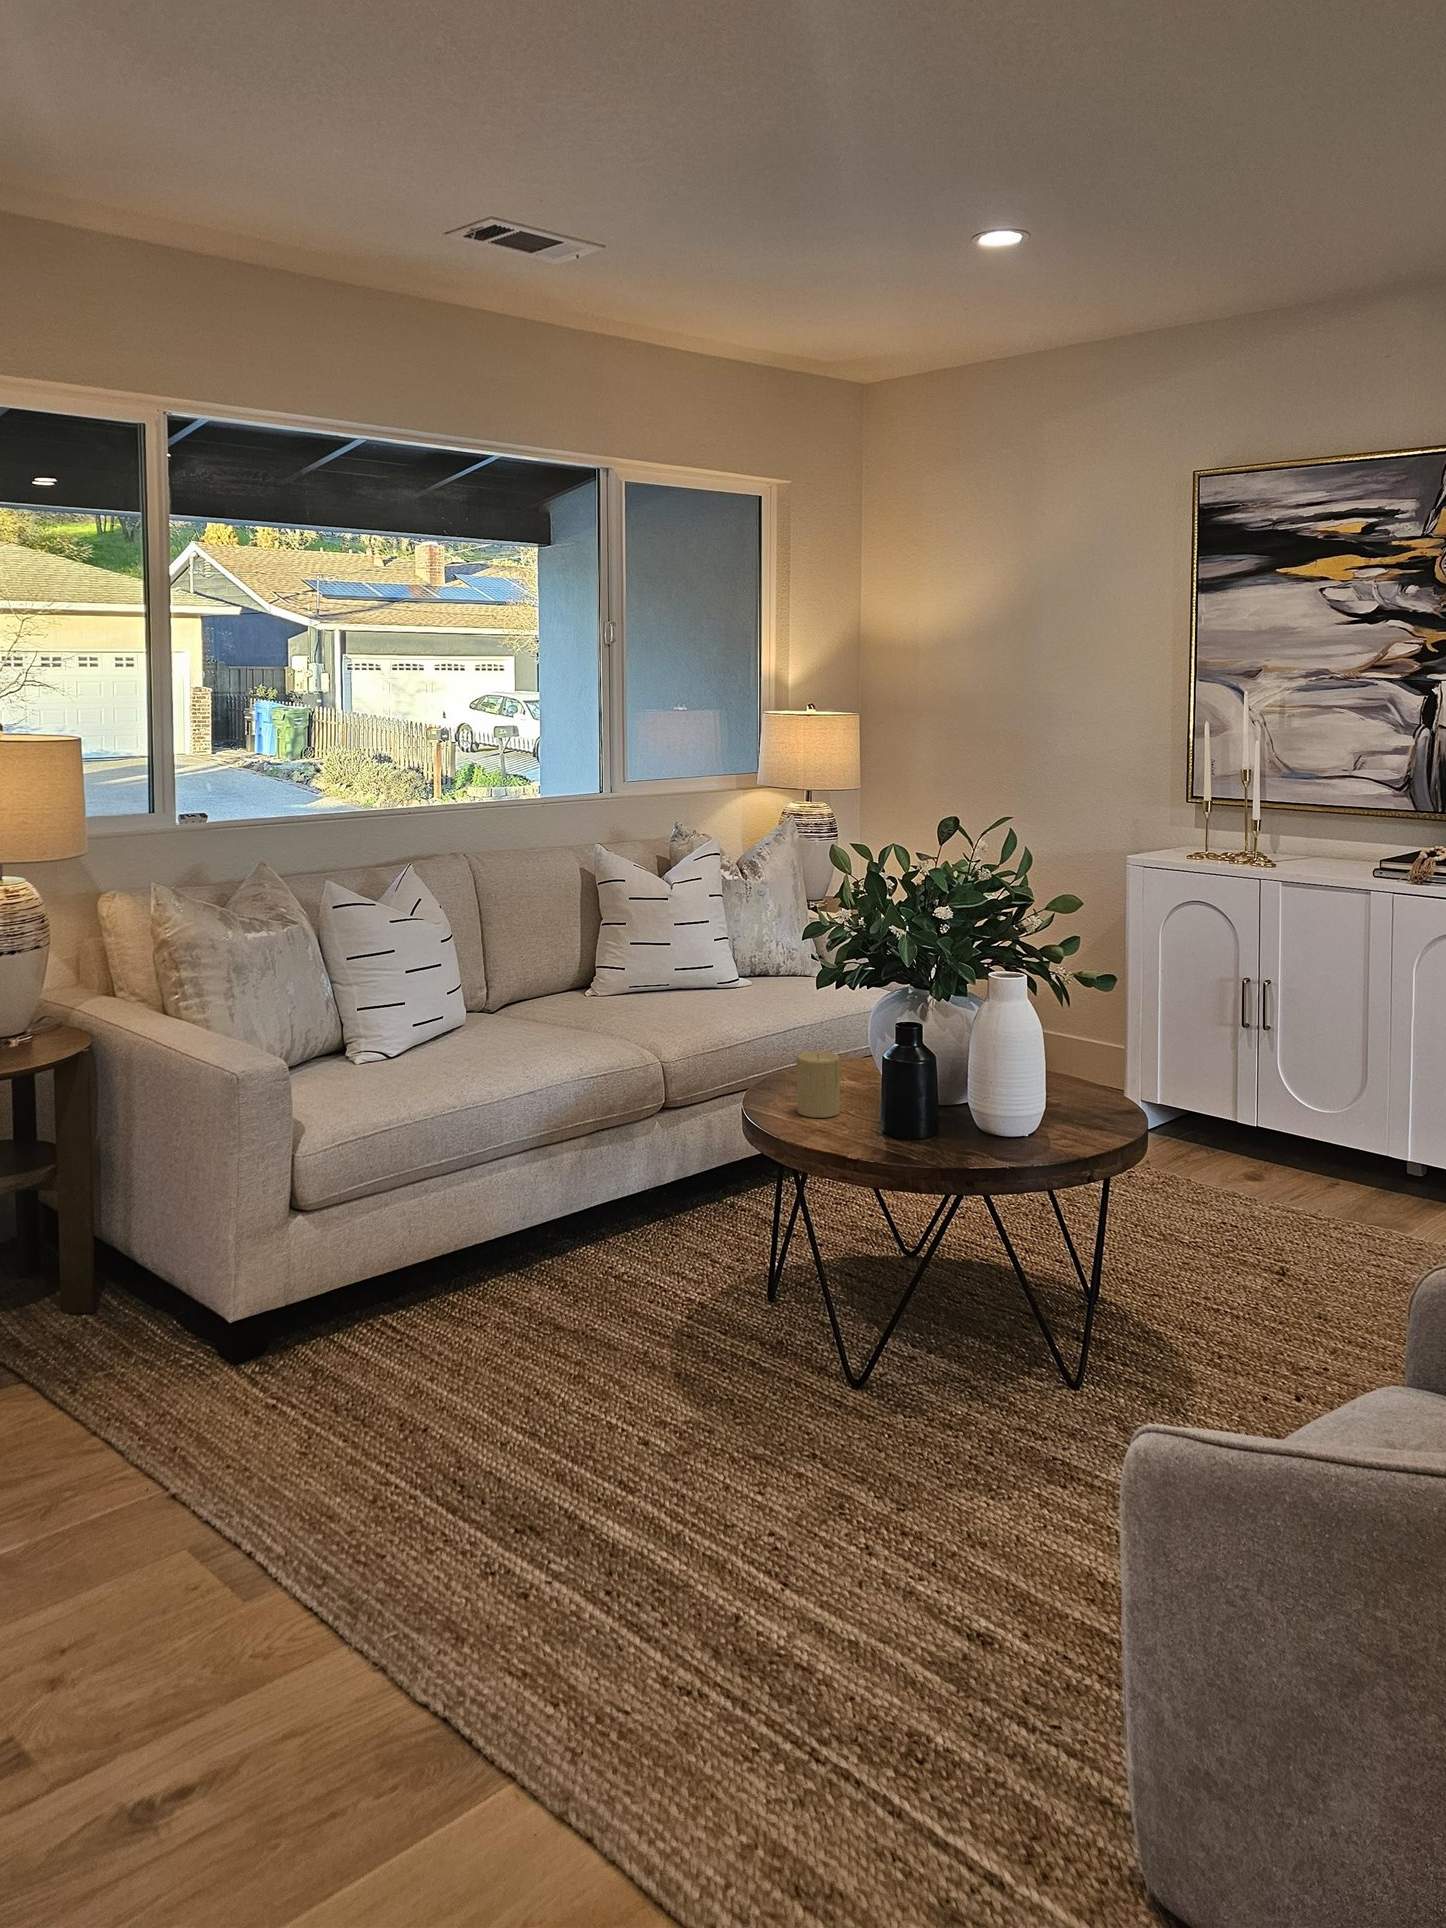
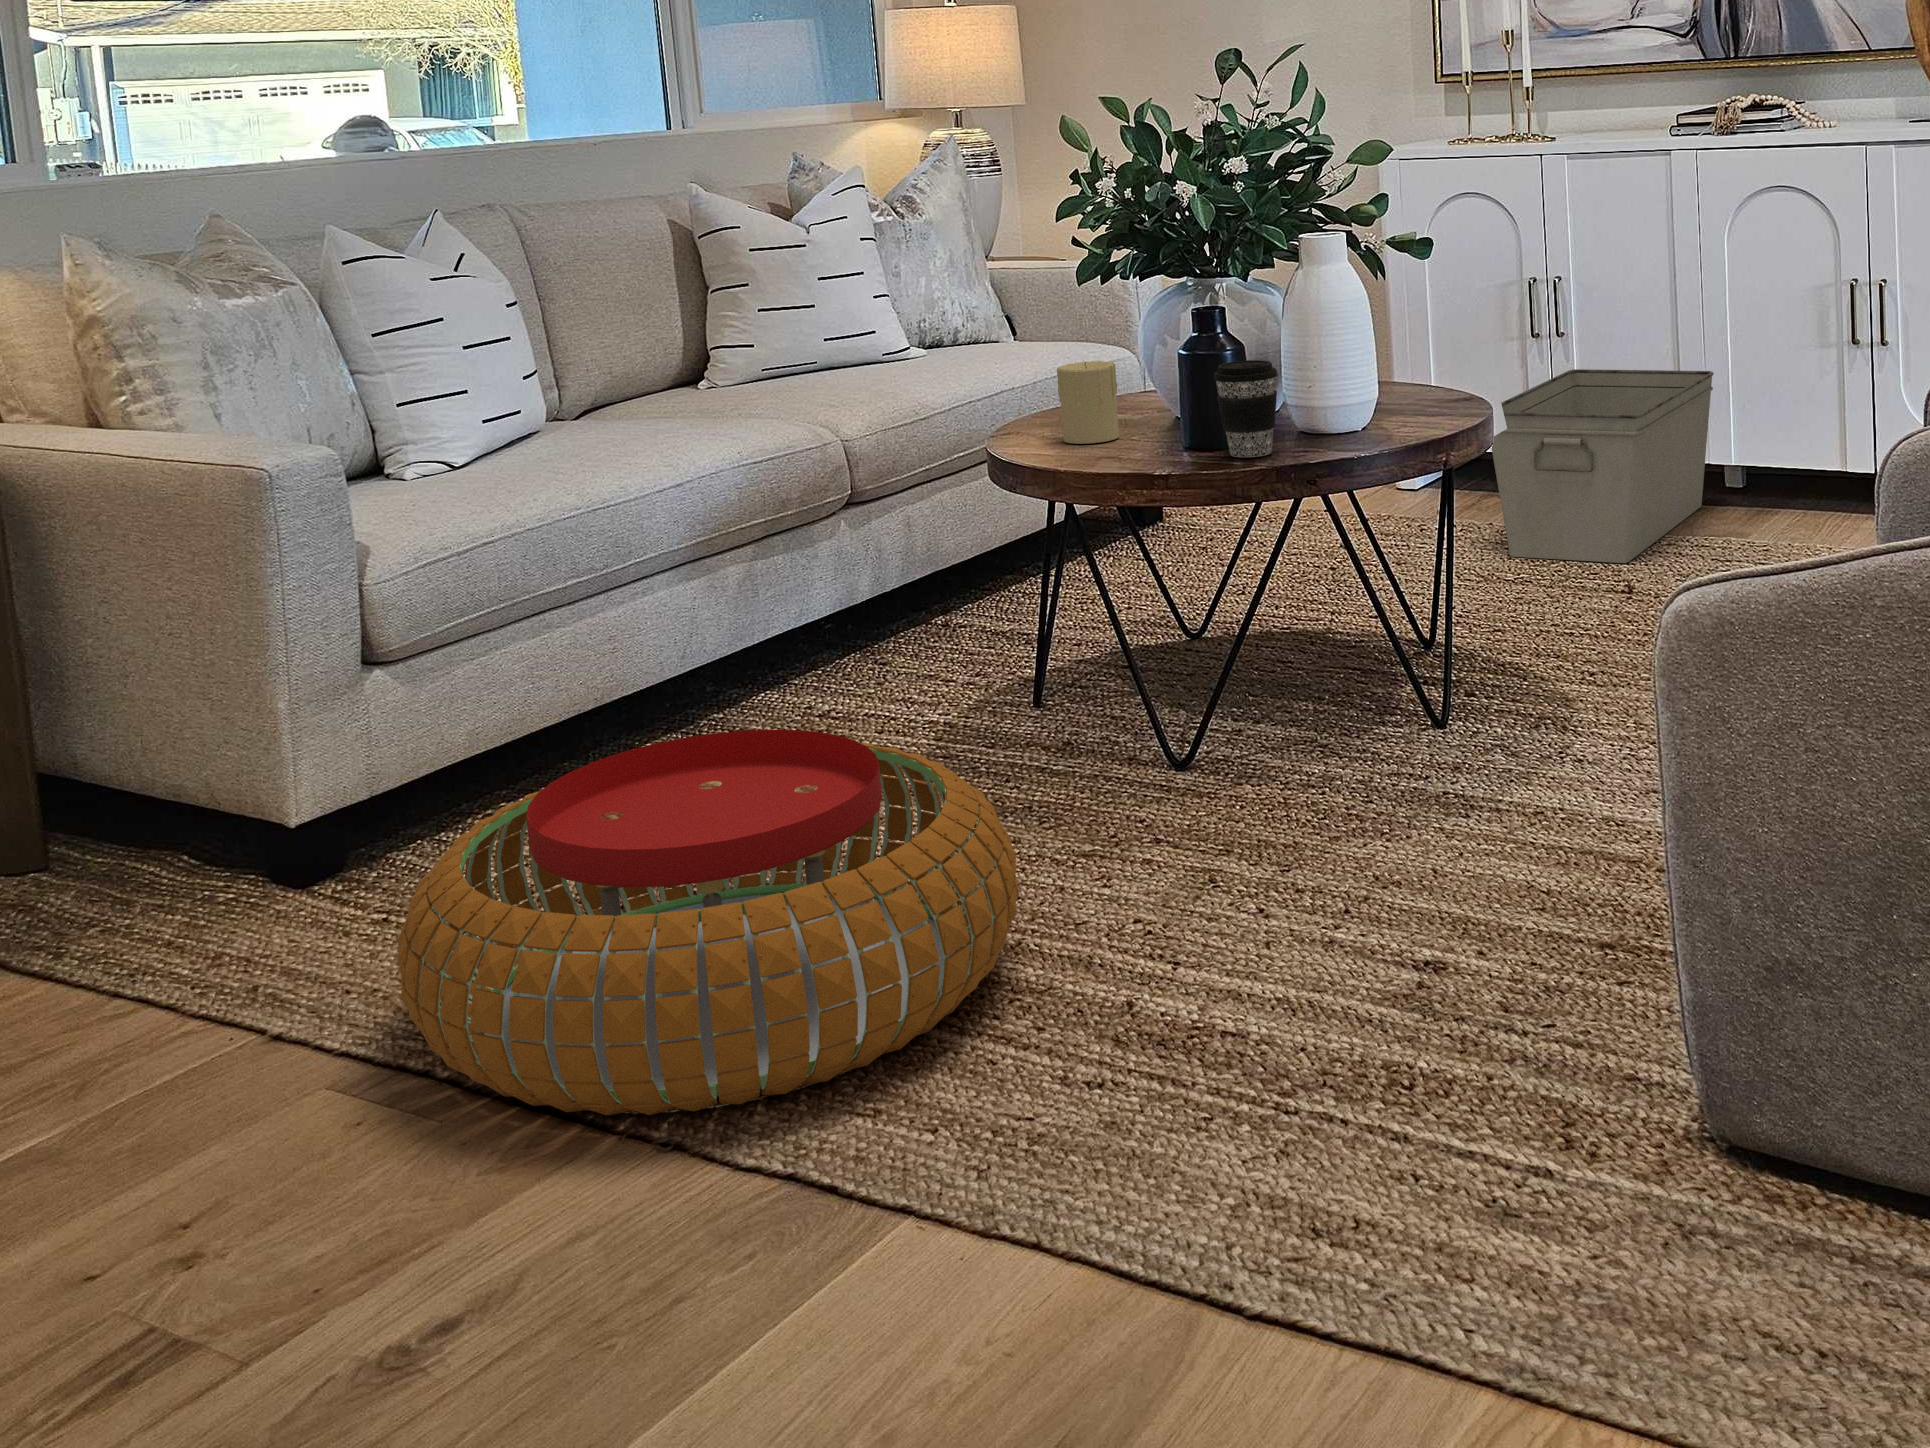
storage bin: none [1178,1055,1389,1235] -> present [1492,369,1714,563]
coffee cup: none [902,1077,952,1157] -> present [1214,360,1278,457]
pouf: none [235,1324,680,1642] -> present [397,730,1019,1116]

